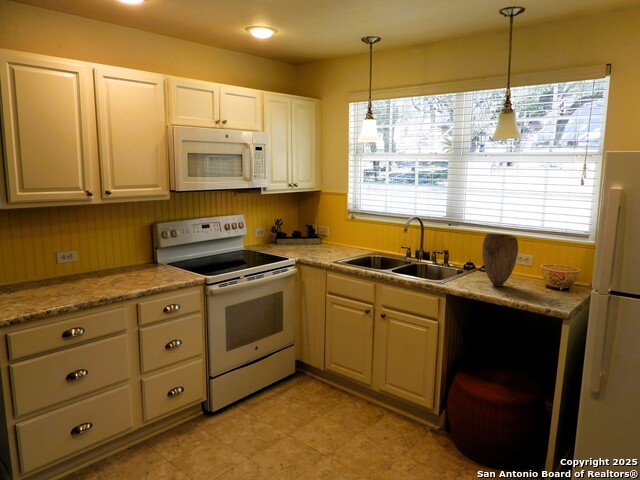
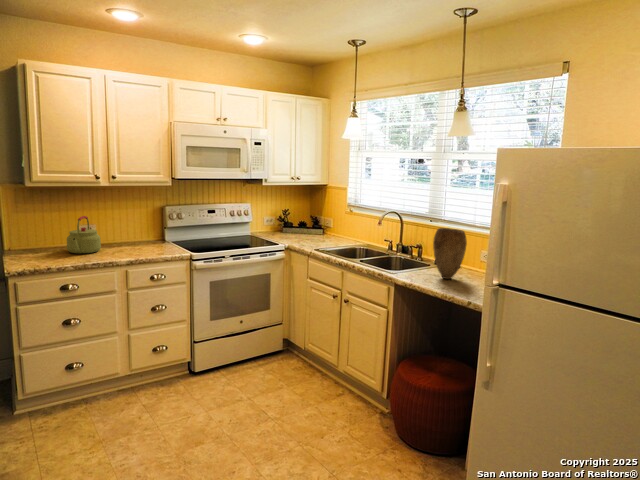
kettle: none [51,241,94,287] -> present [67,216,101,253]

